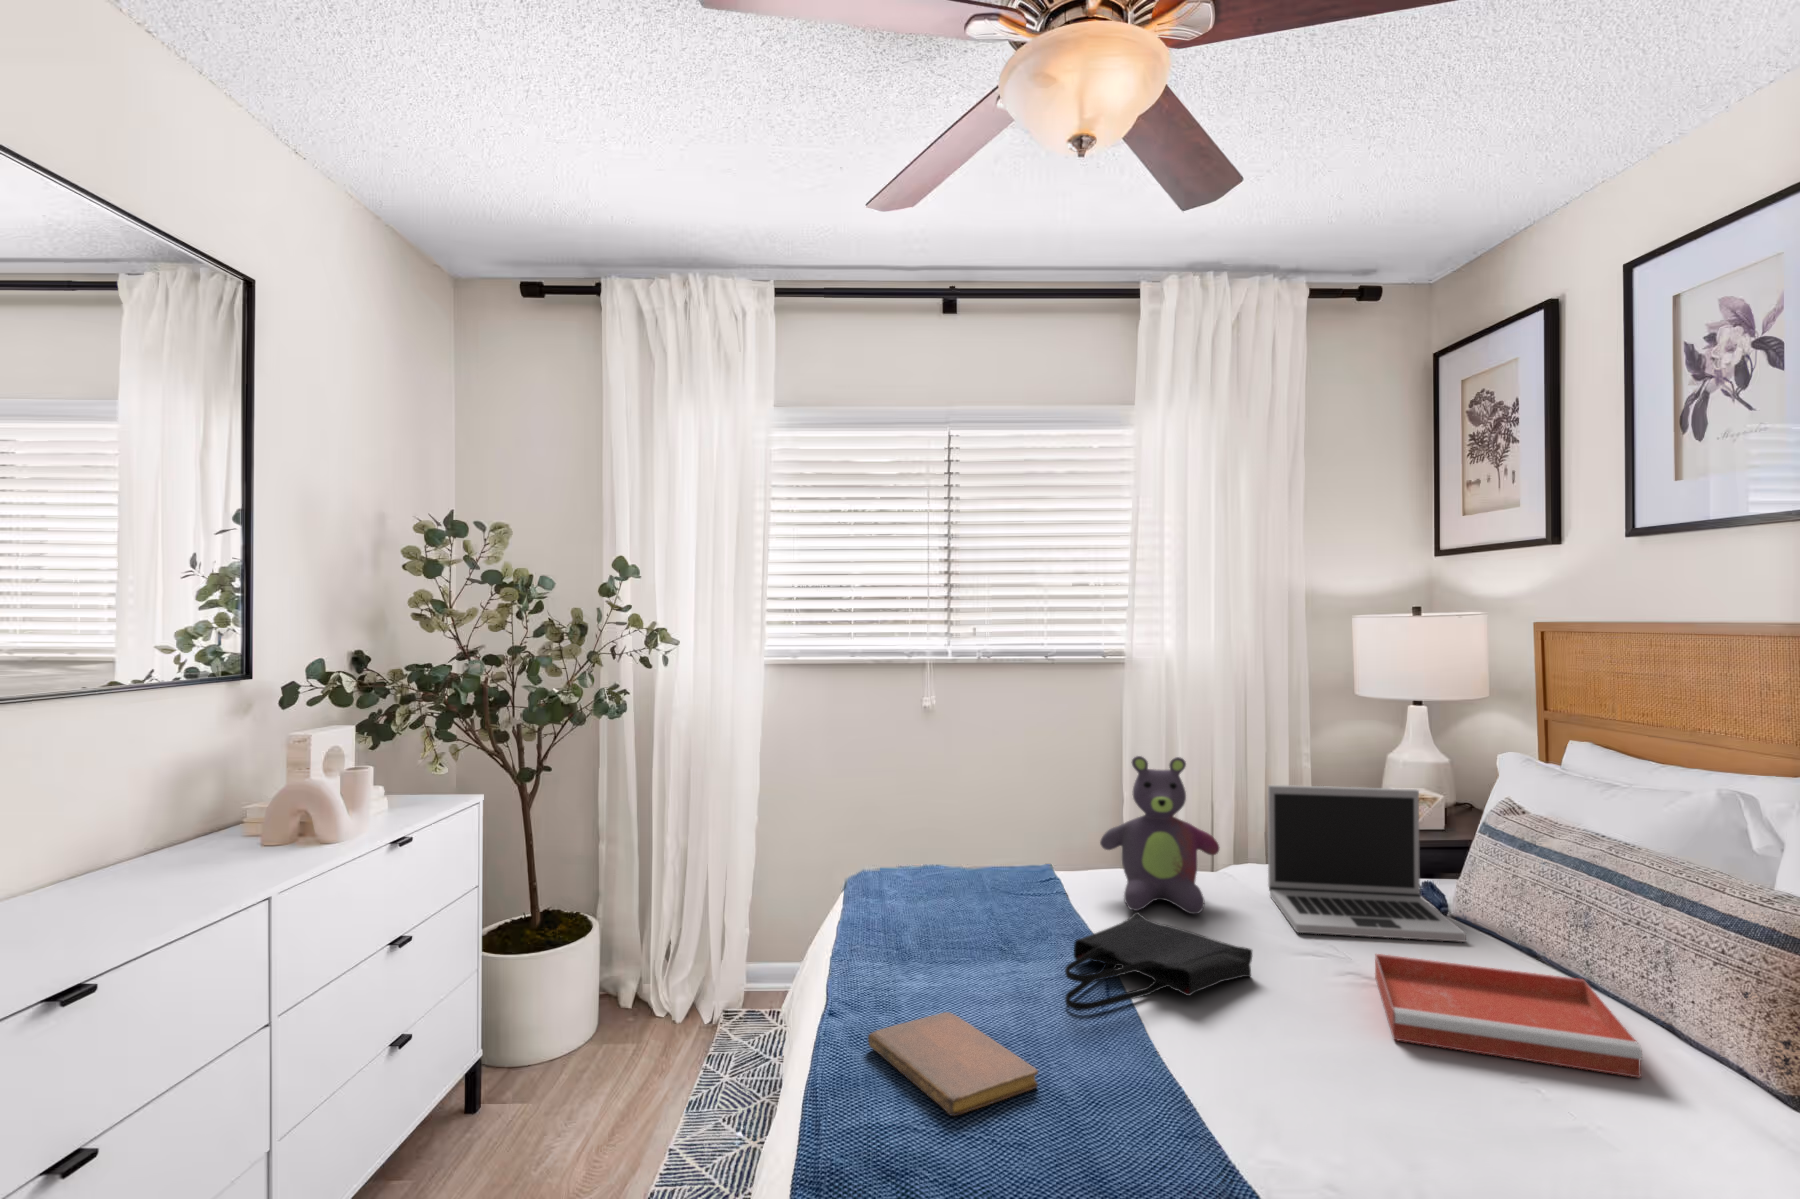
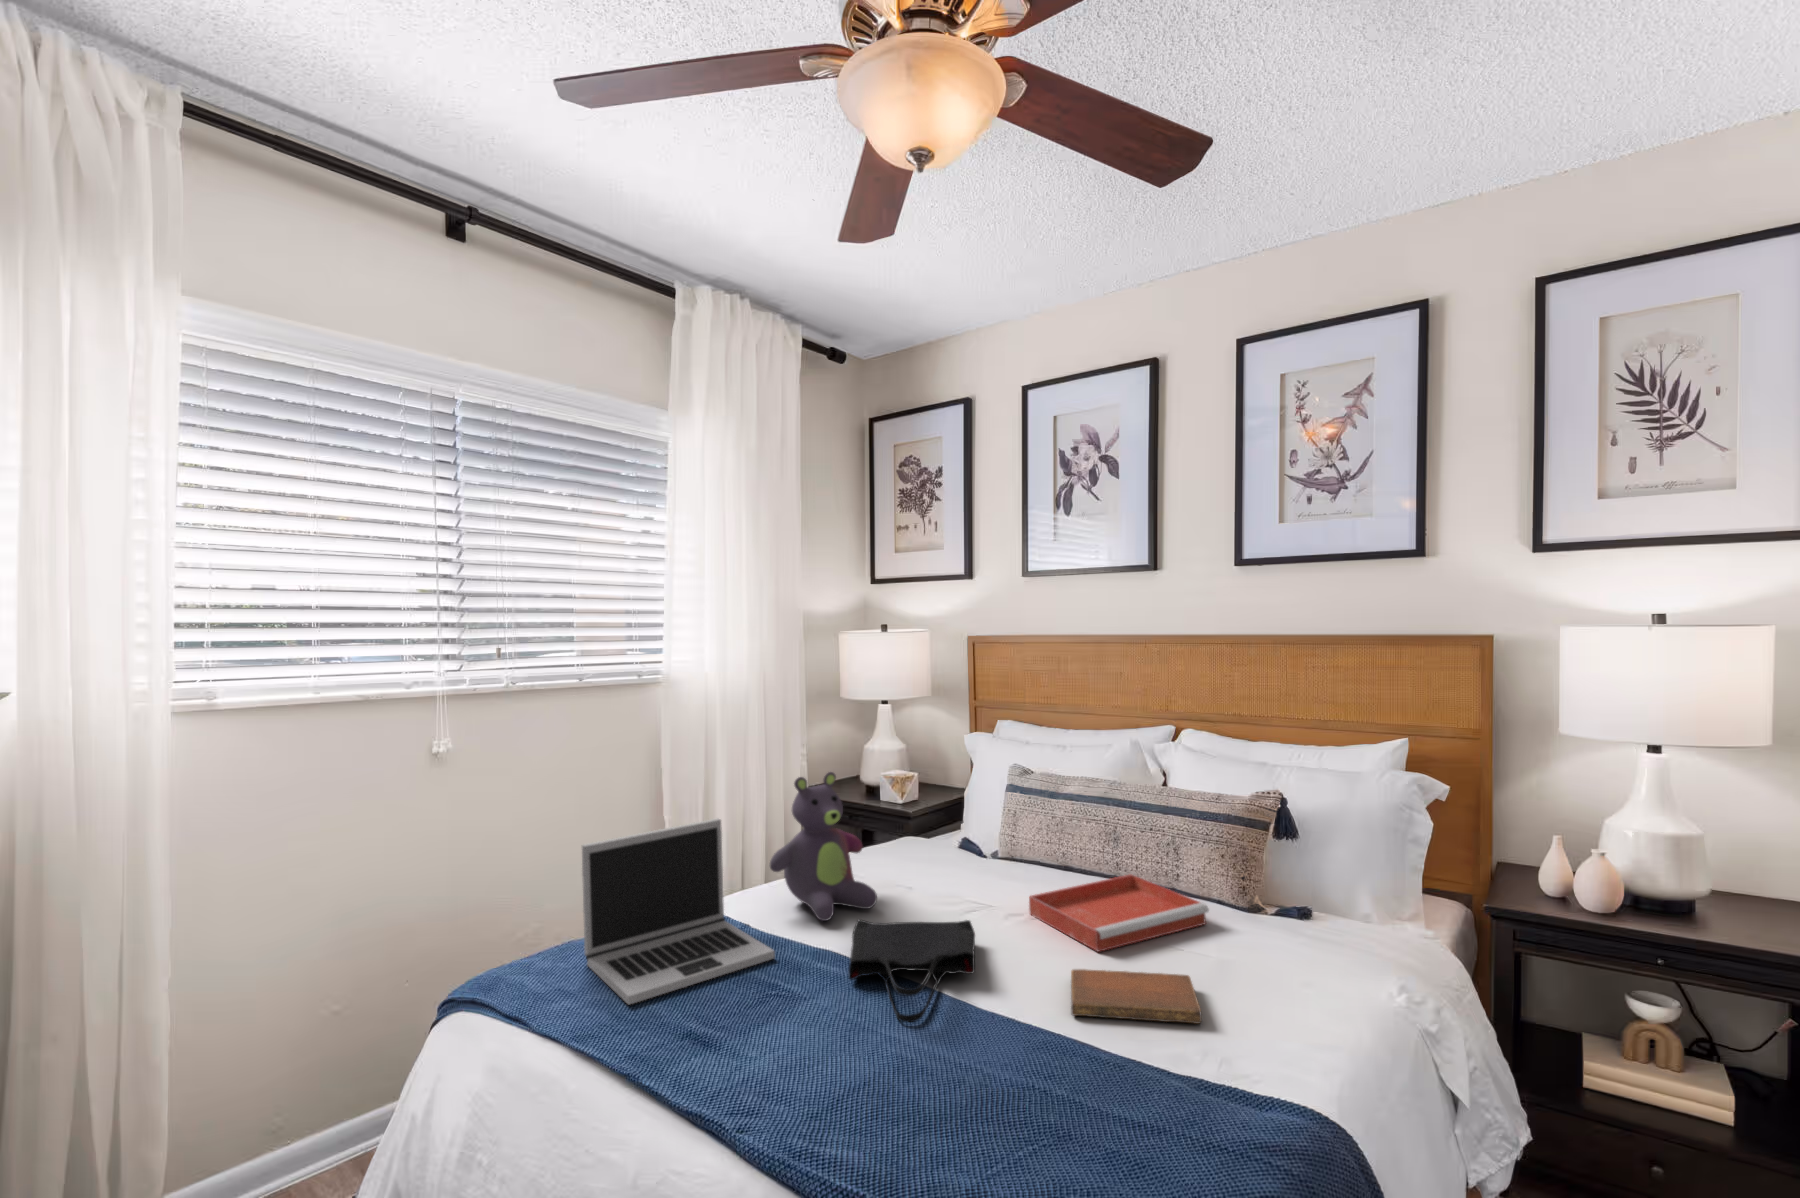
laptop: present [1268,785,1466,942] -> present [582,819,775,1004]
notebook: present [868,1012,1038,1116] -> present [1071,969,1202,1024]

